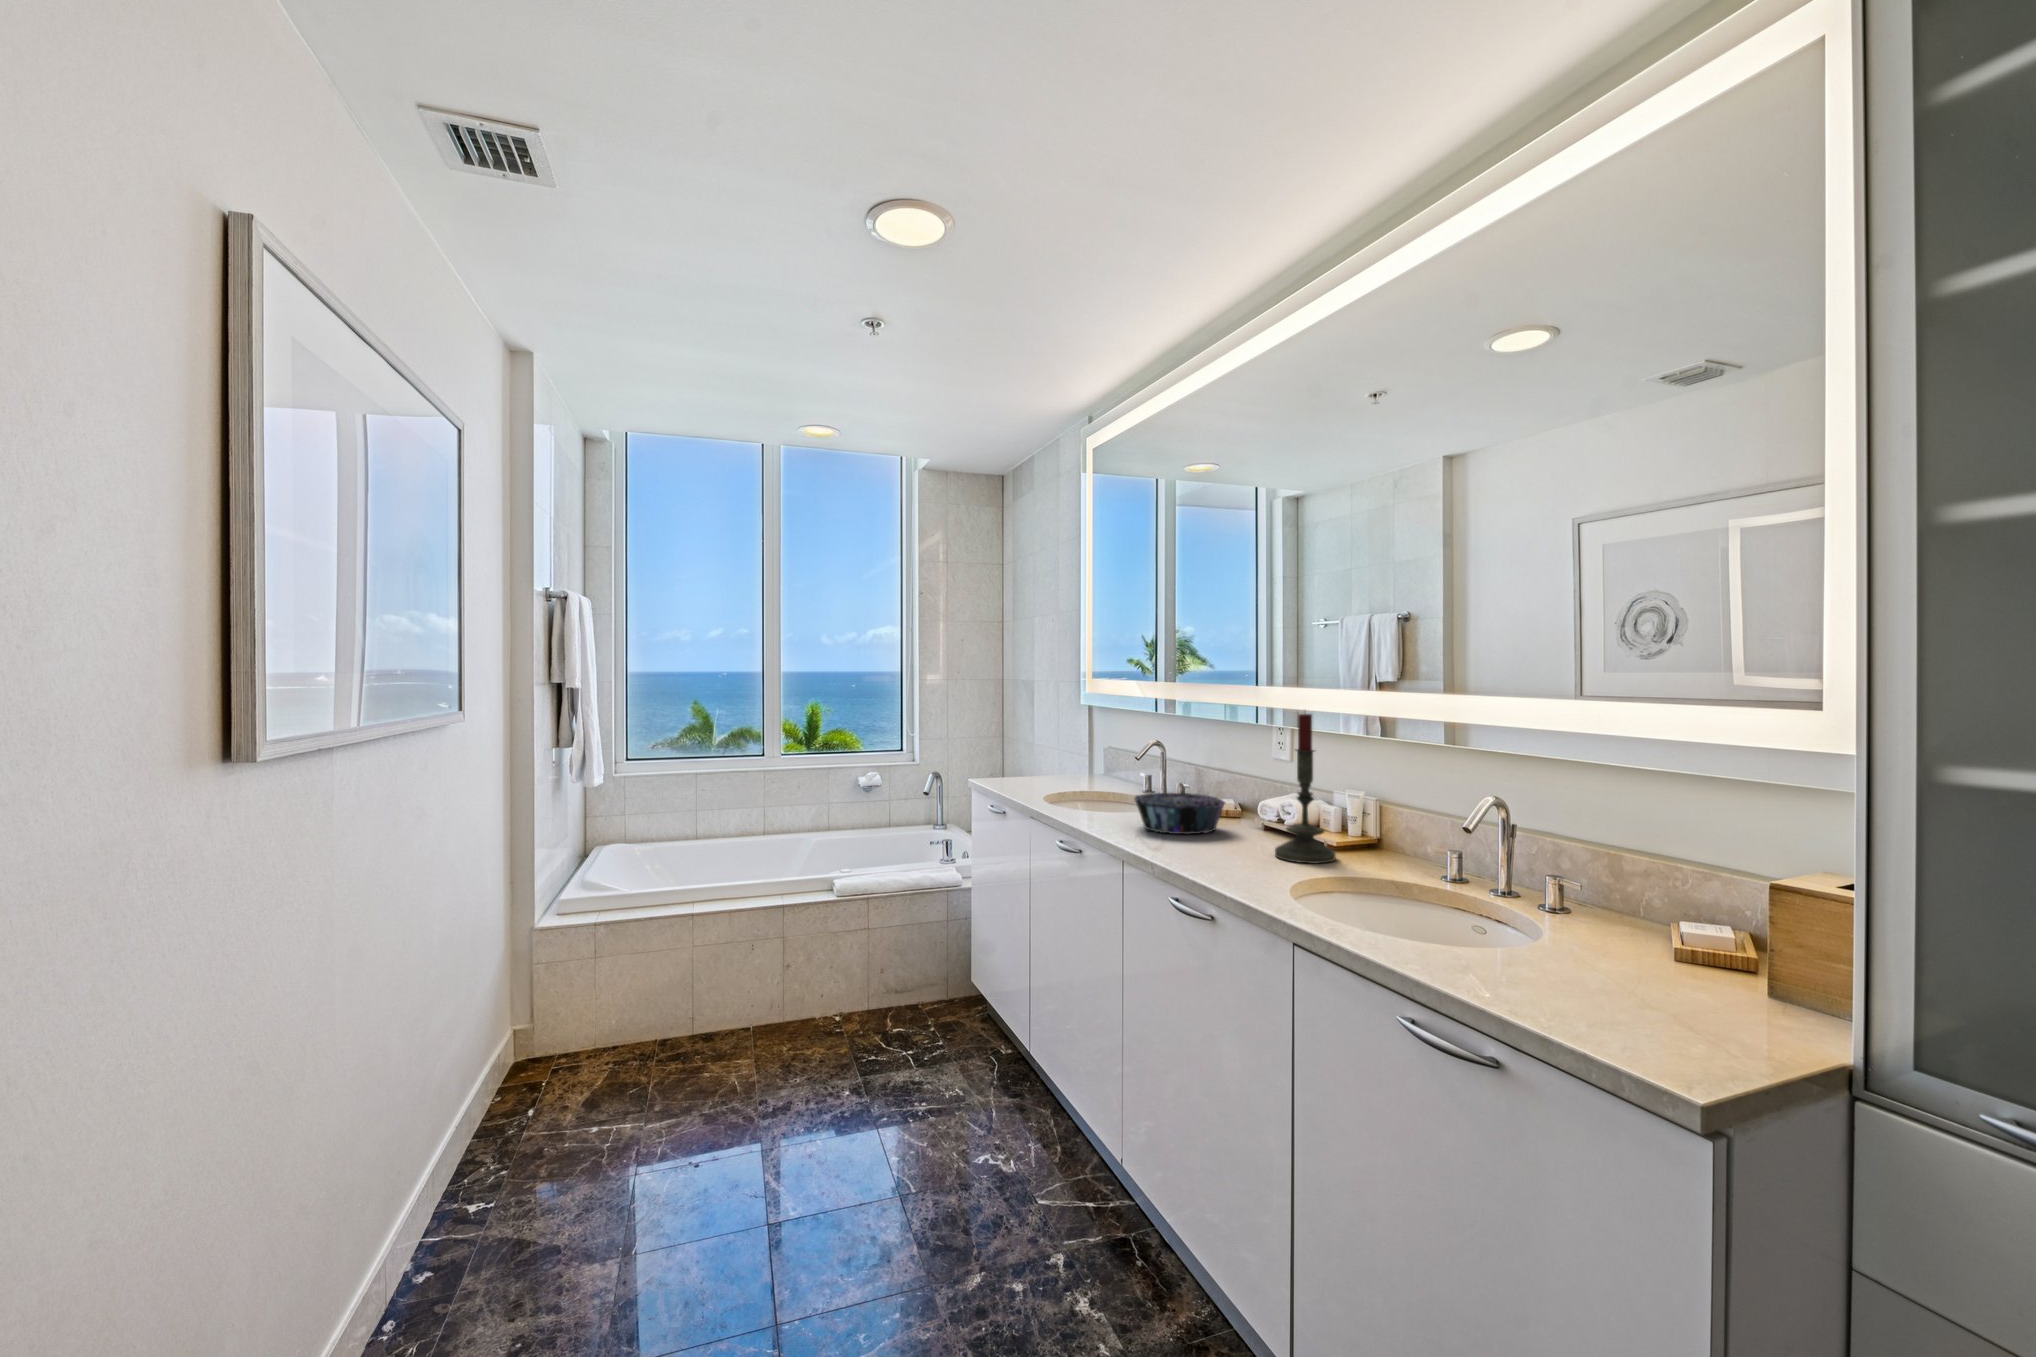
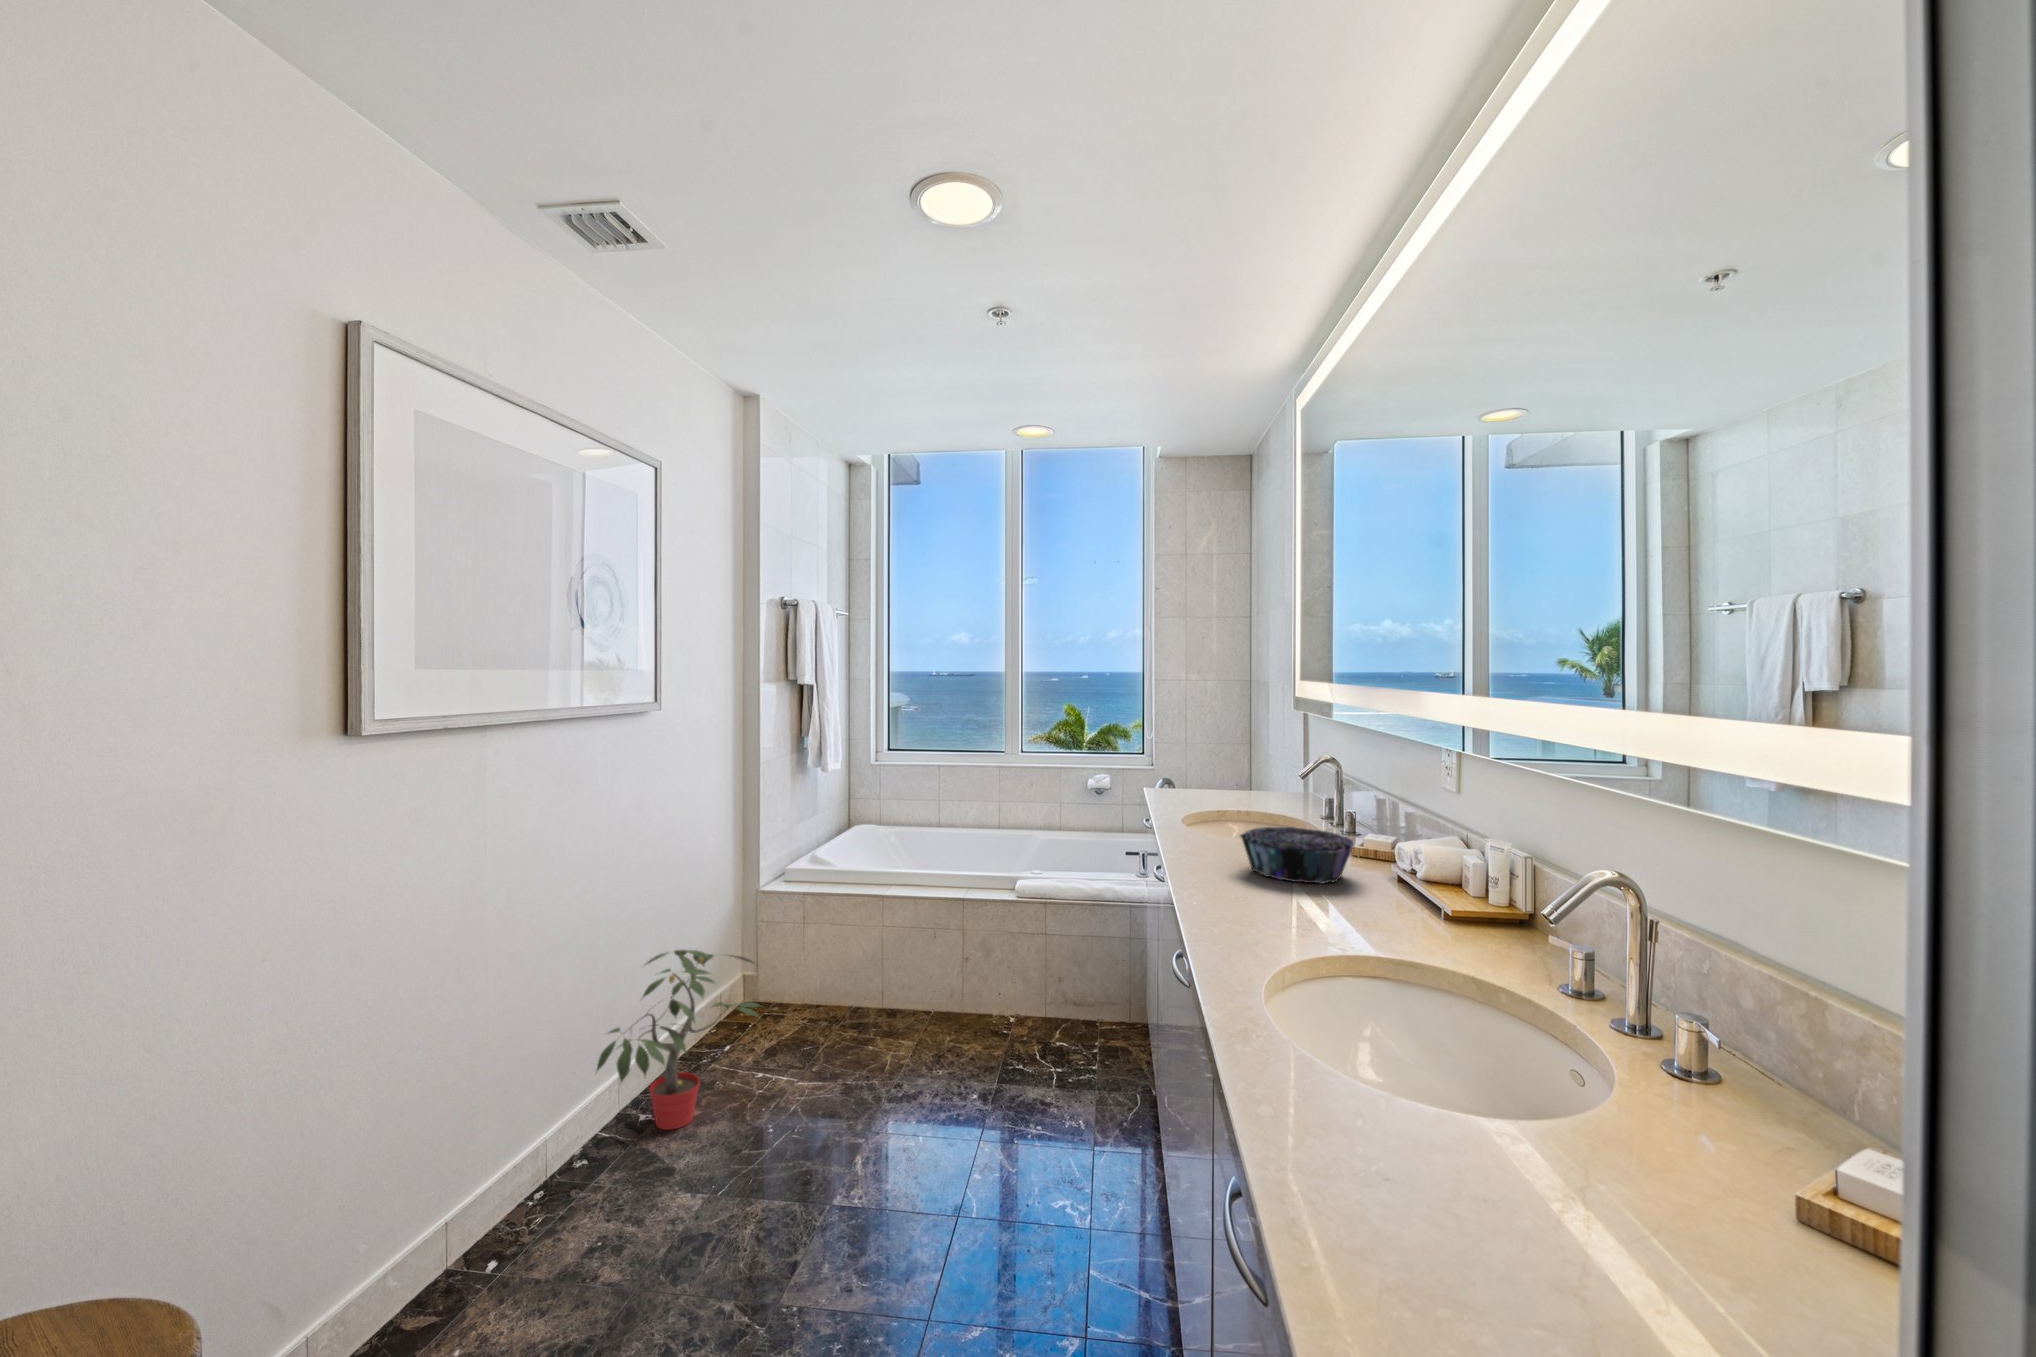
candle: present [1275,714,1336,864] -> none [1358,736,1442,945]
potted plant: none [438,998,607,1213] -> present [597,950,760,1130]

